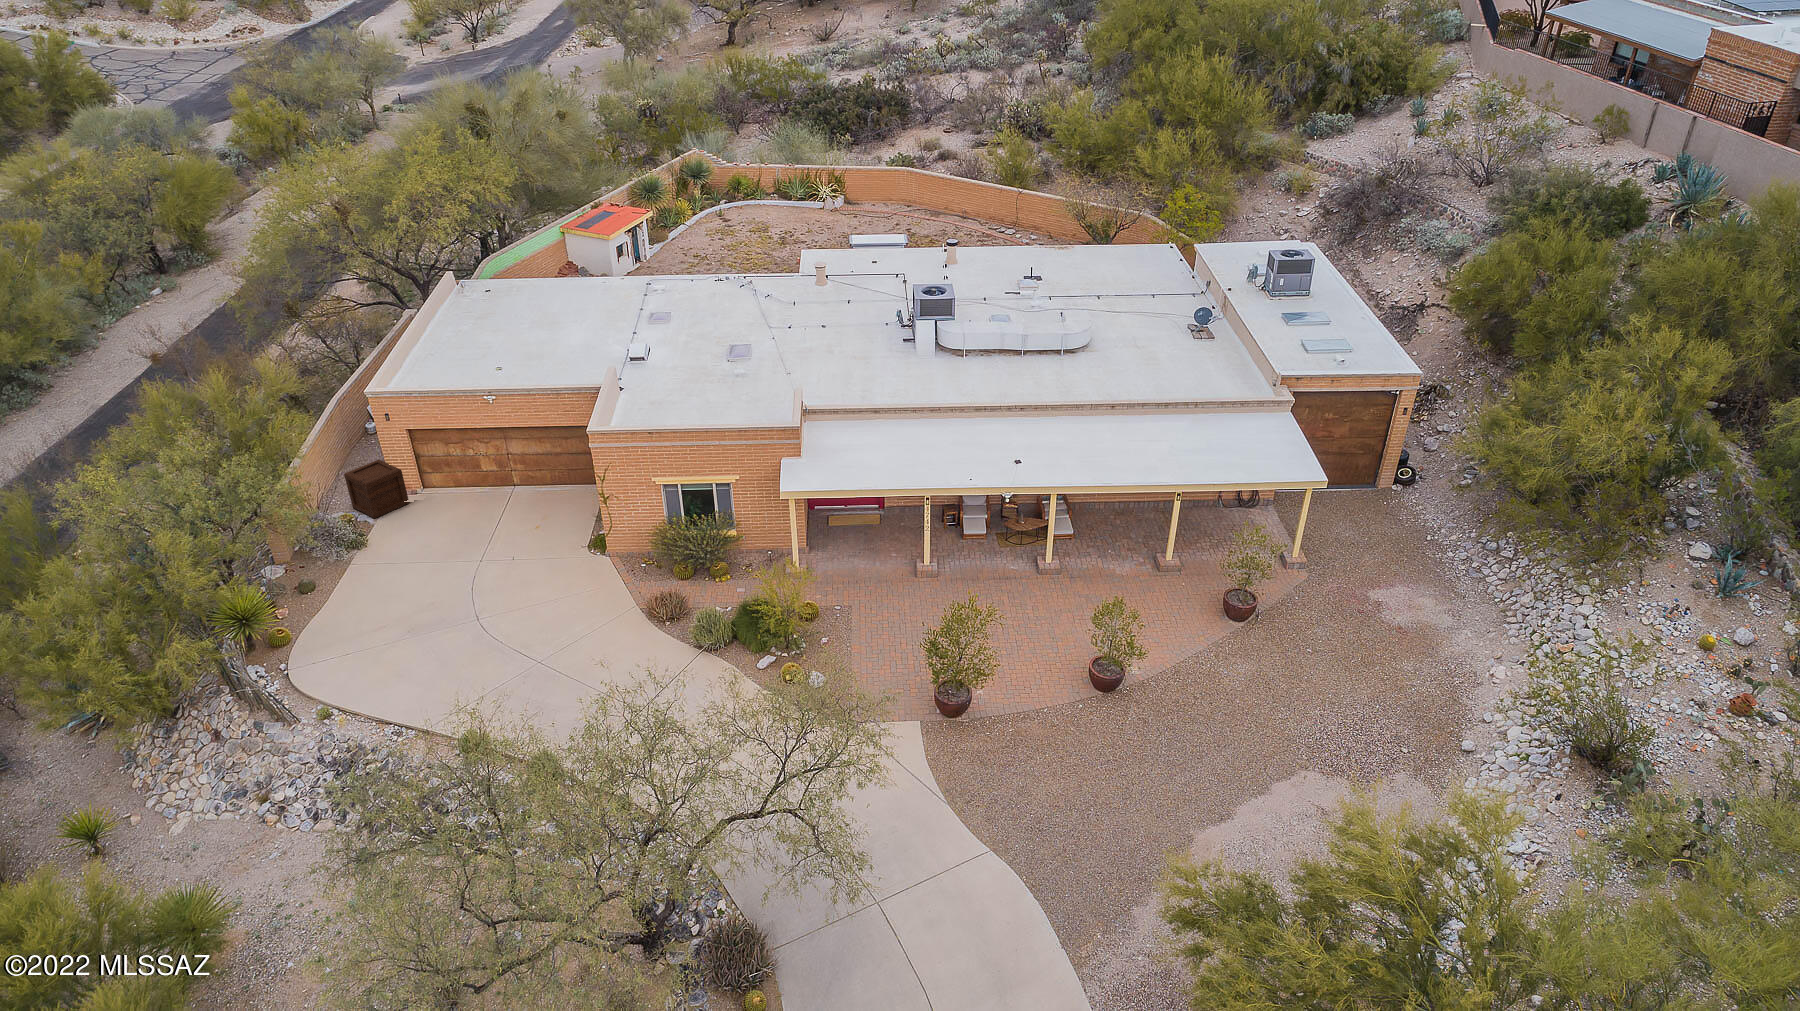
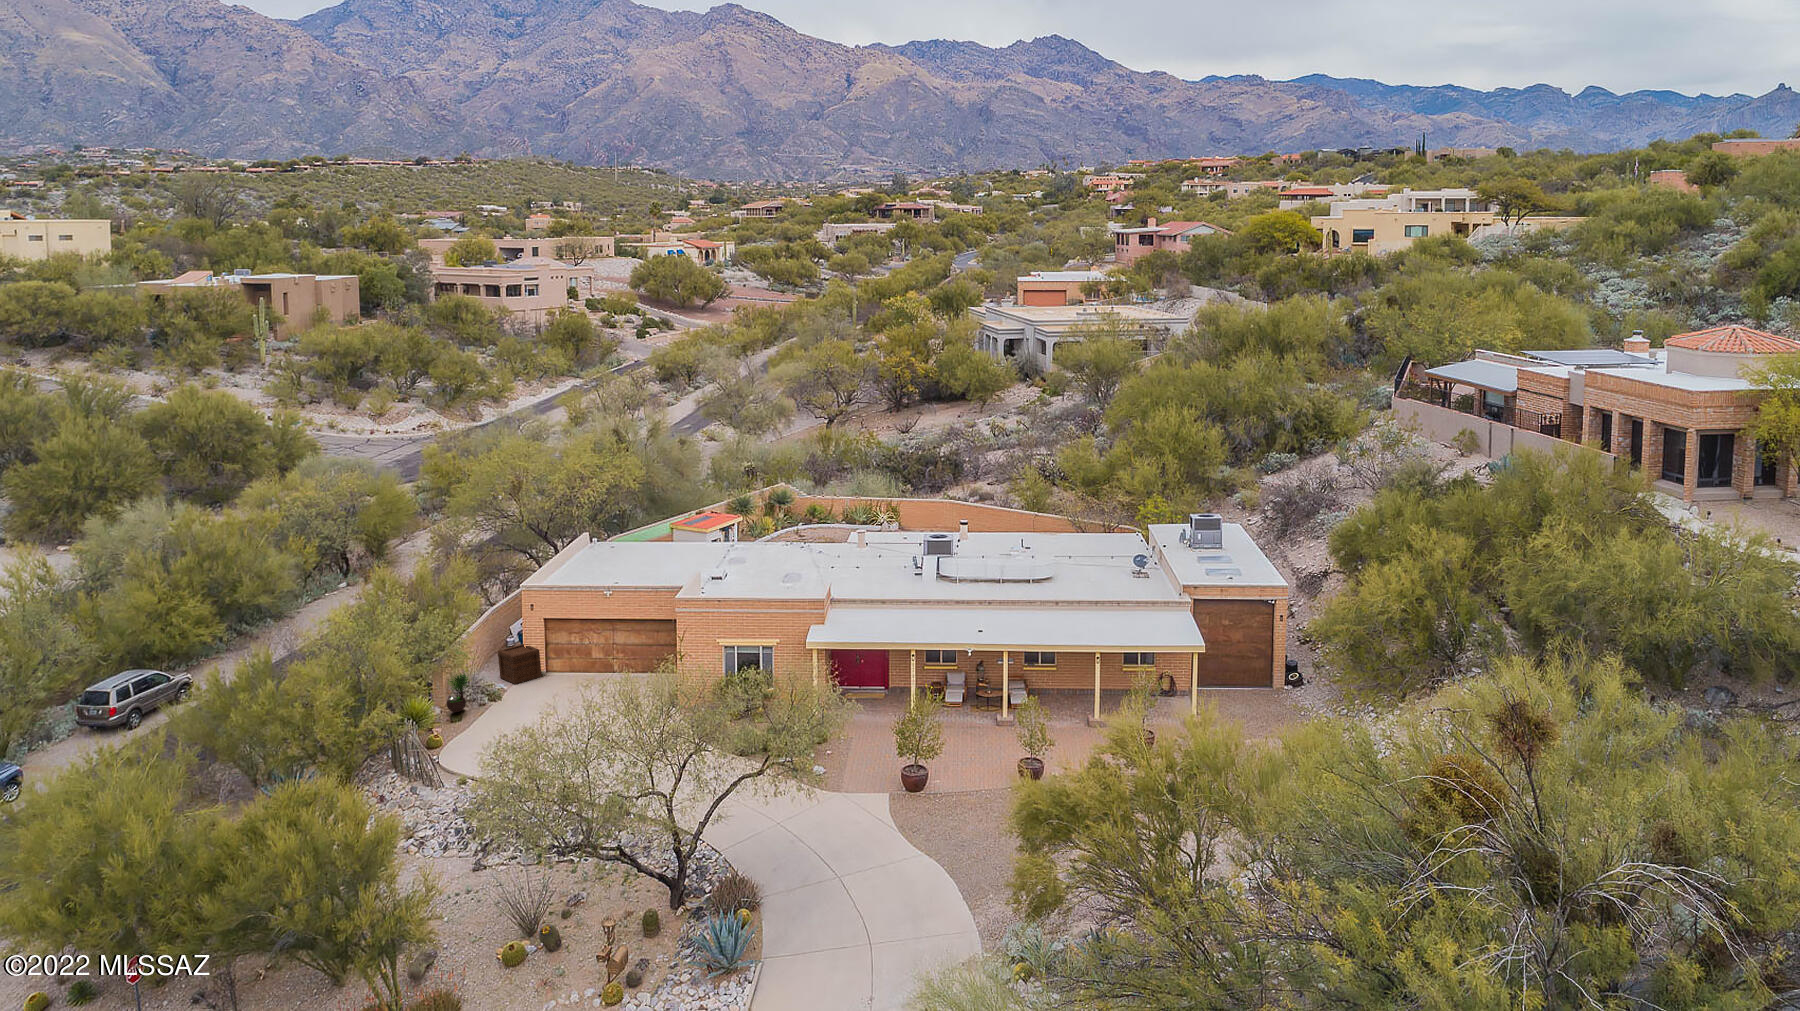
potted tree: none [282,519,312,573] -> present [447,674,468,712]

